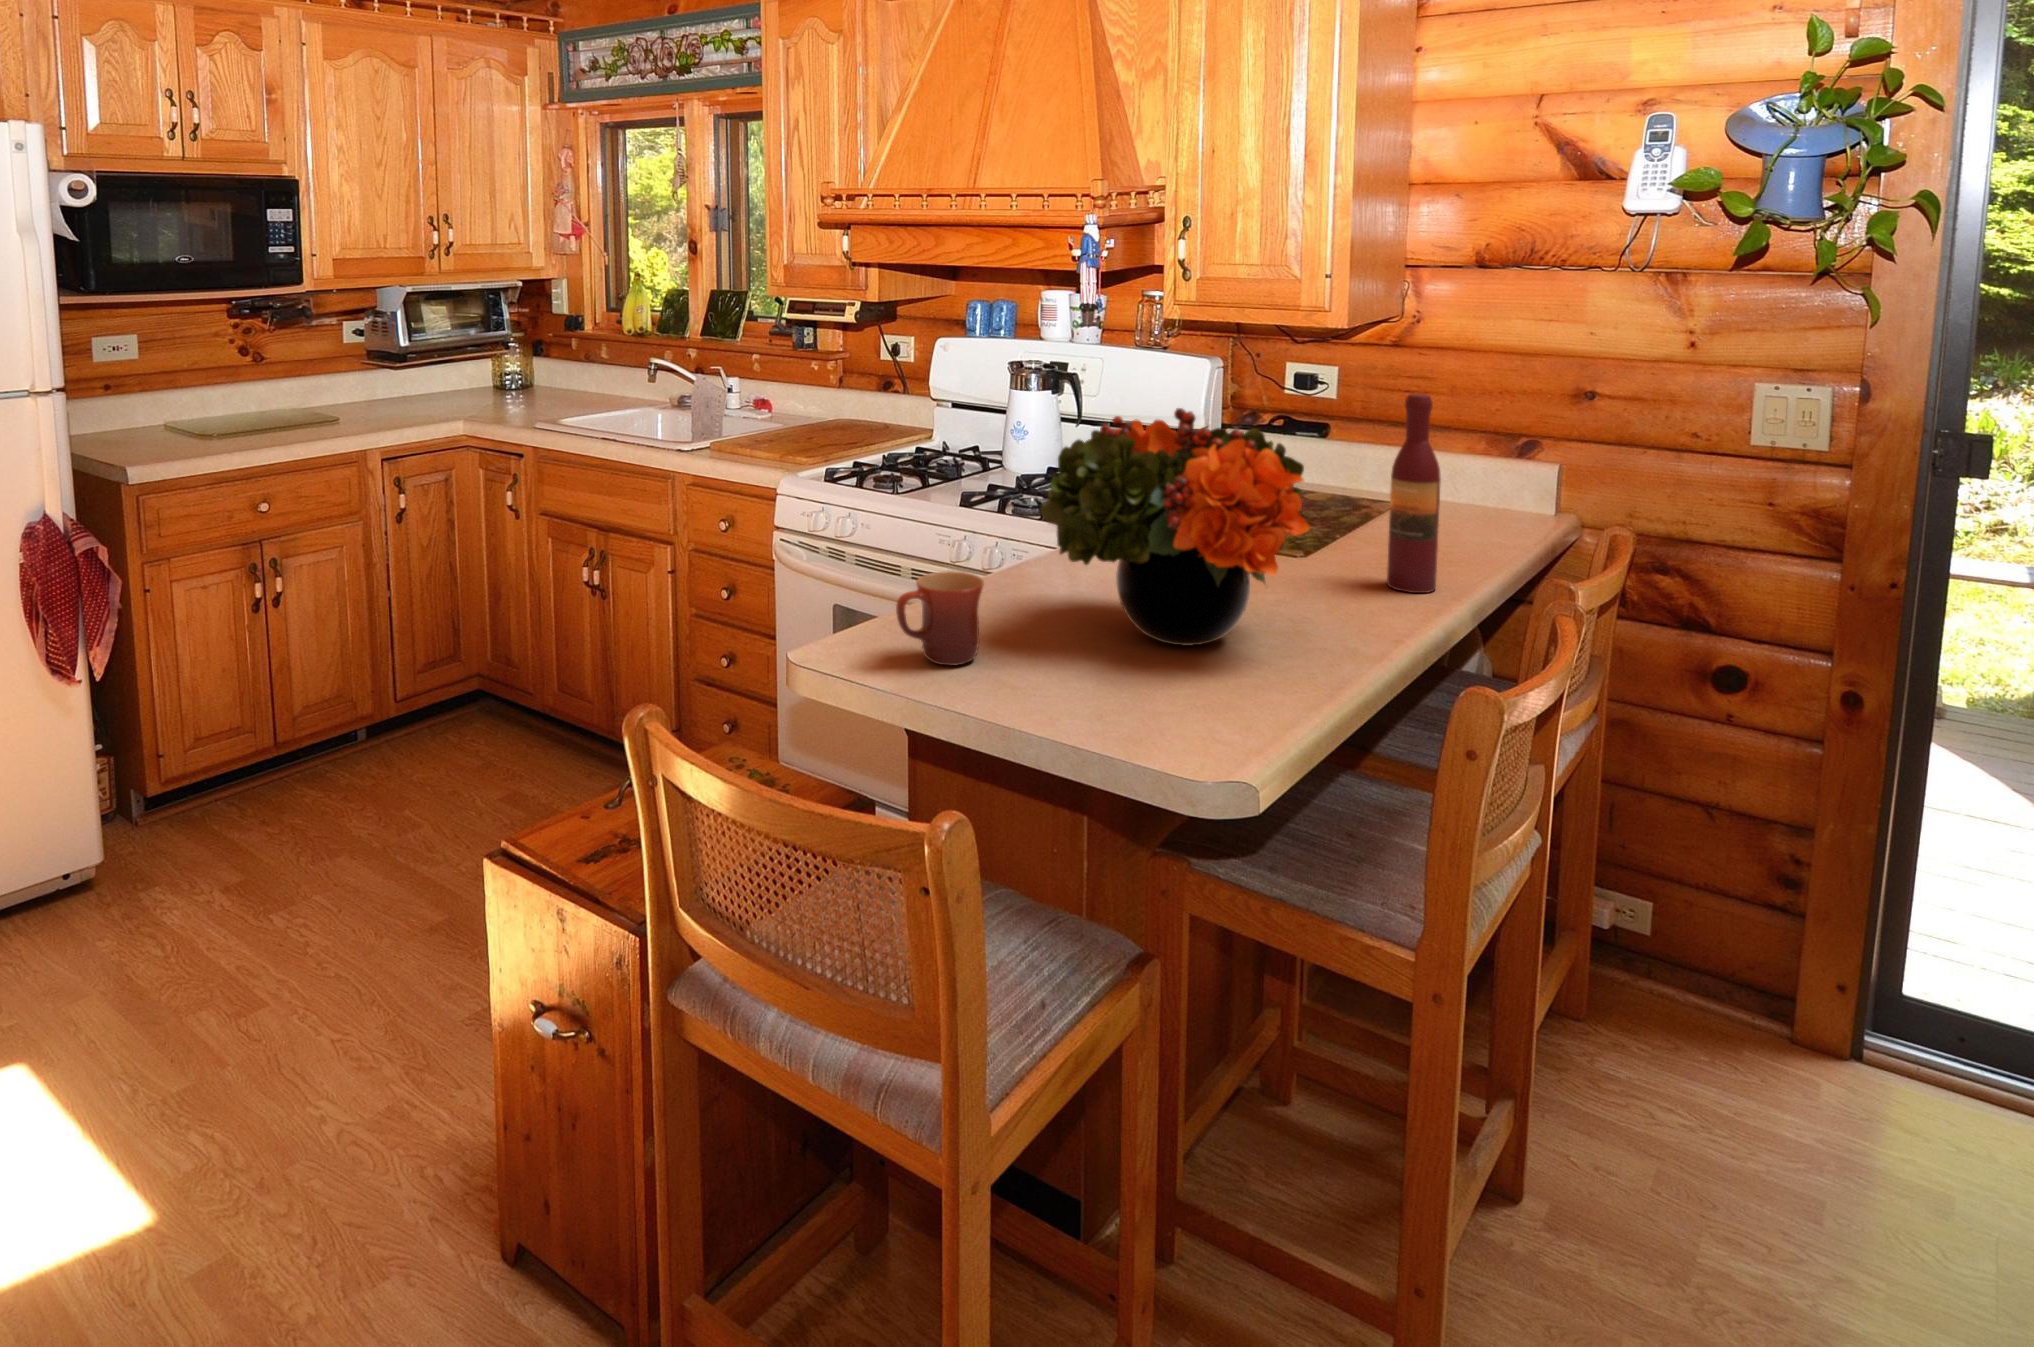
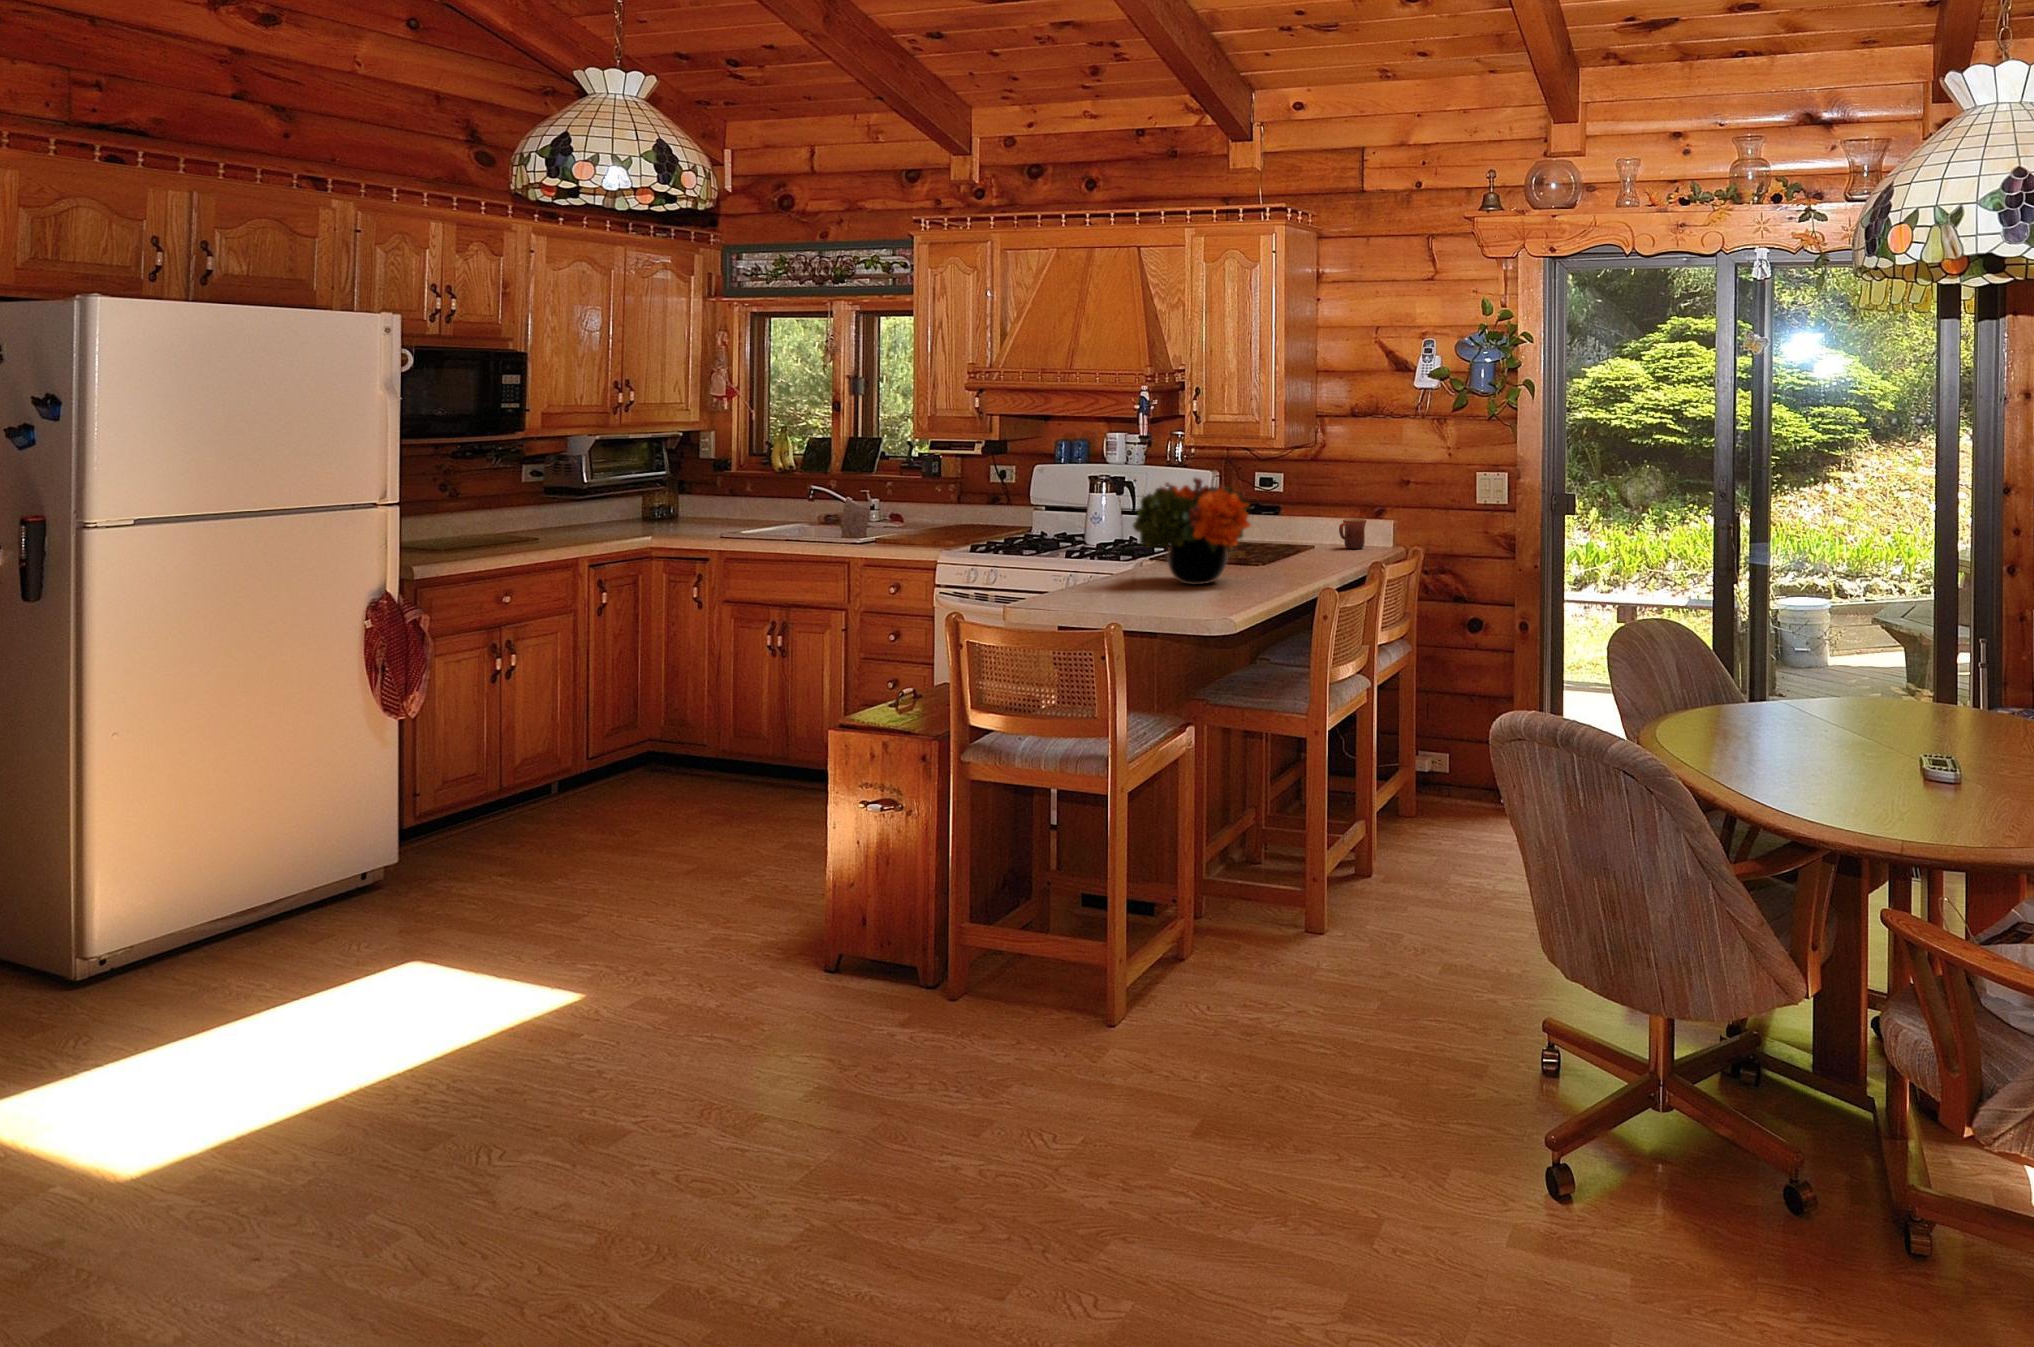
wine bottle: present [1387,394,1441,593] -> none [1294,474,1315,568]
mug: present [896,571,984,666] -> present [1339,519,1367,549]

